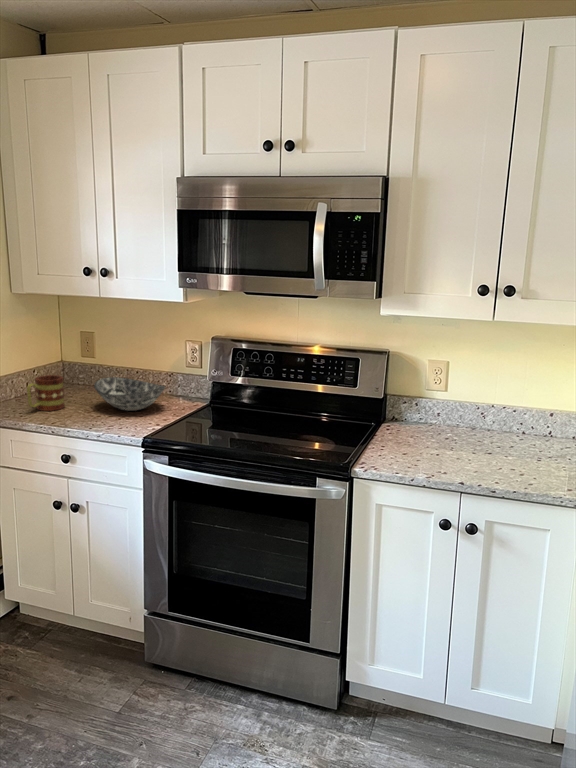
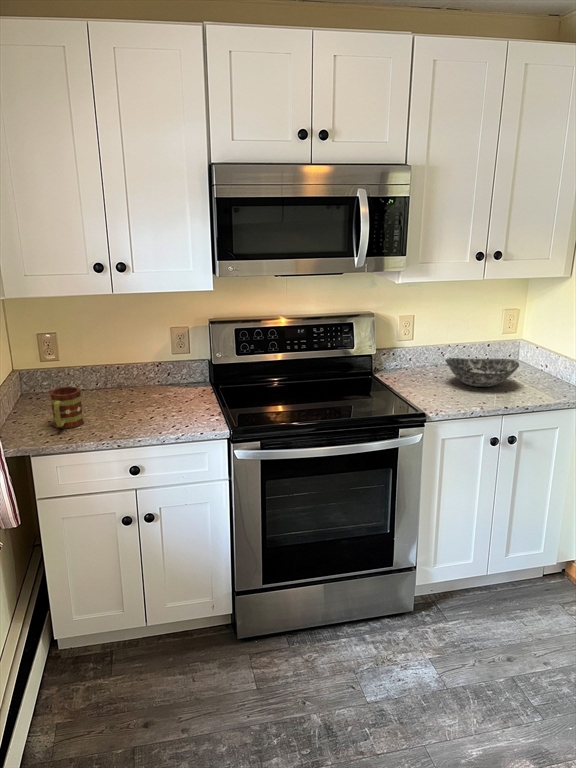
bowl: present [94,377,165,411] -> present [445,358,519,387]

